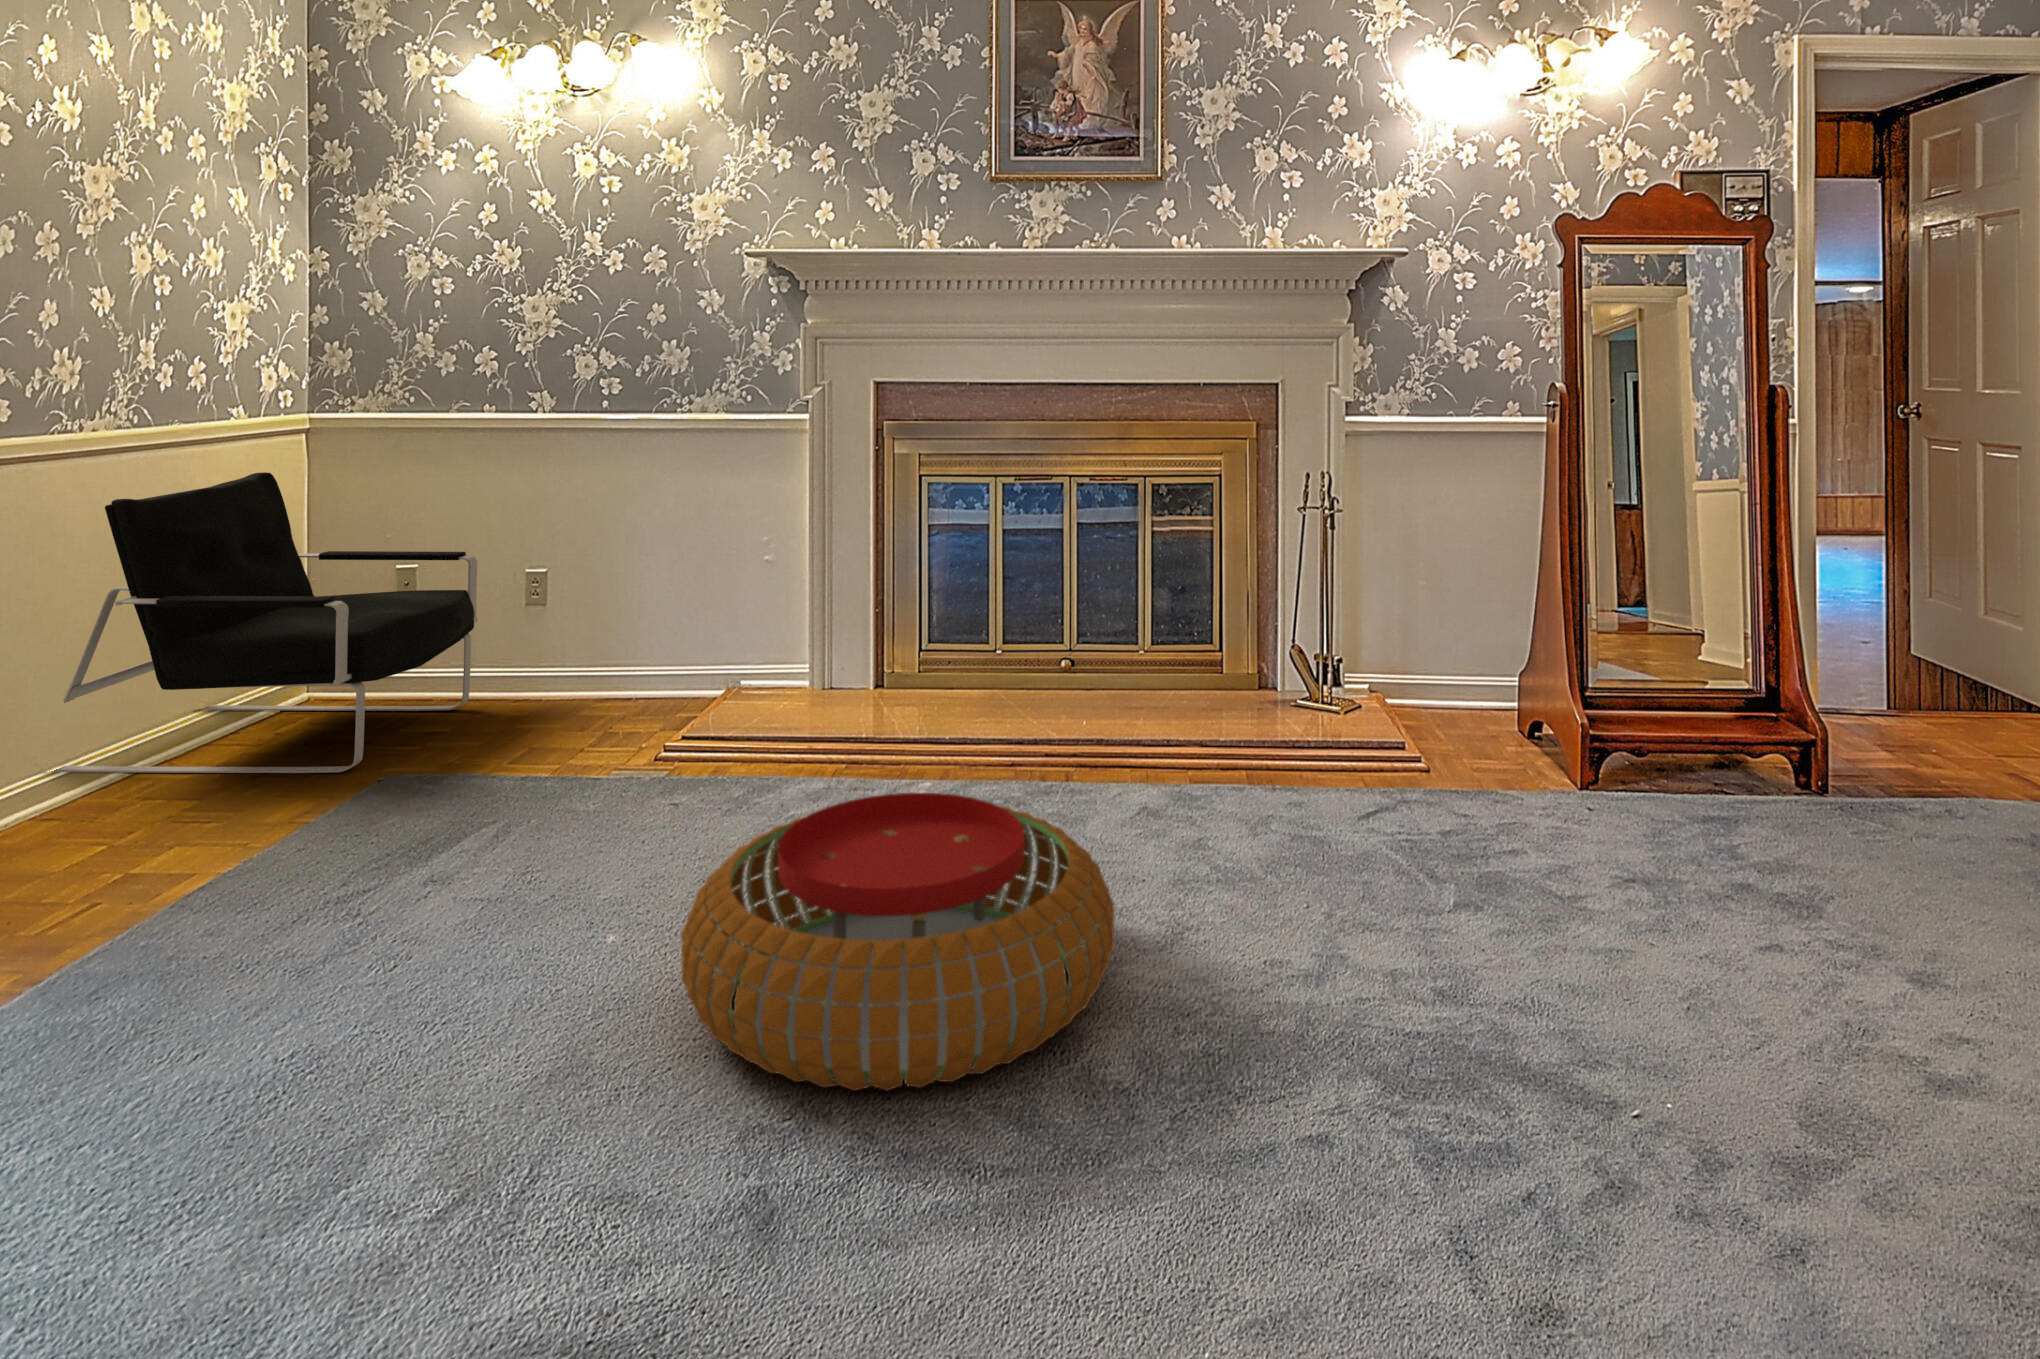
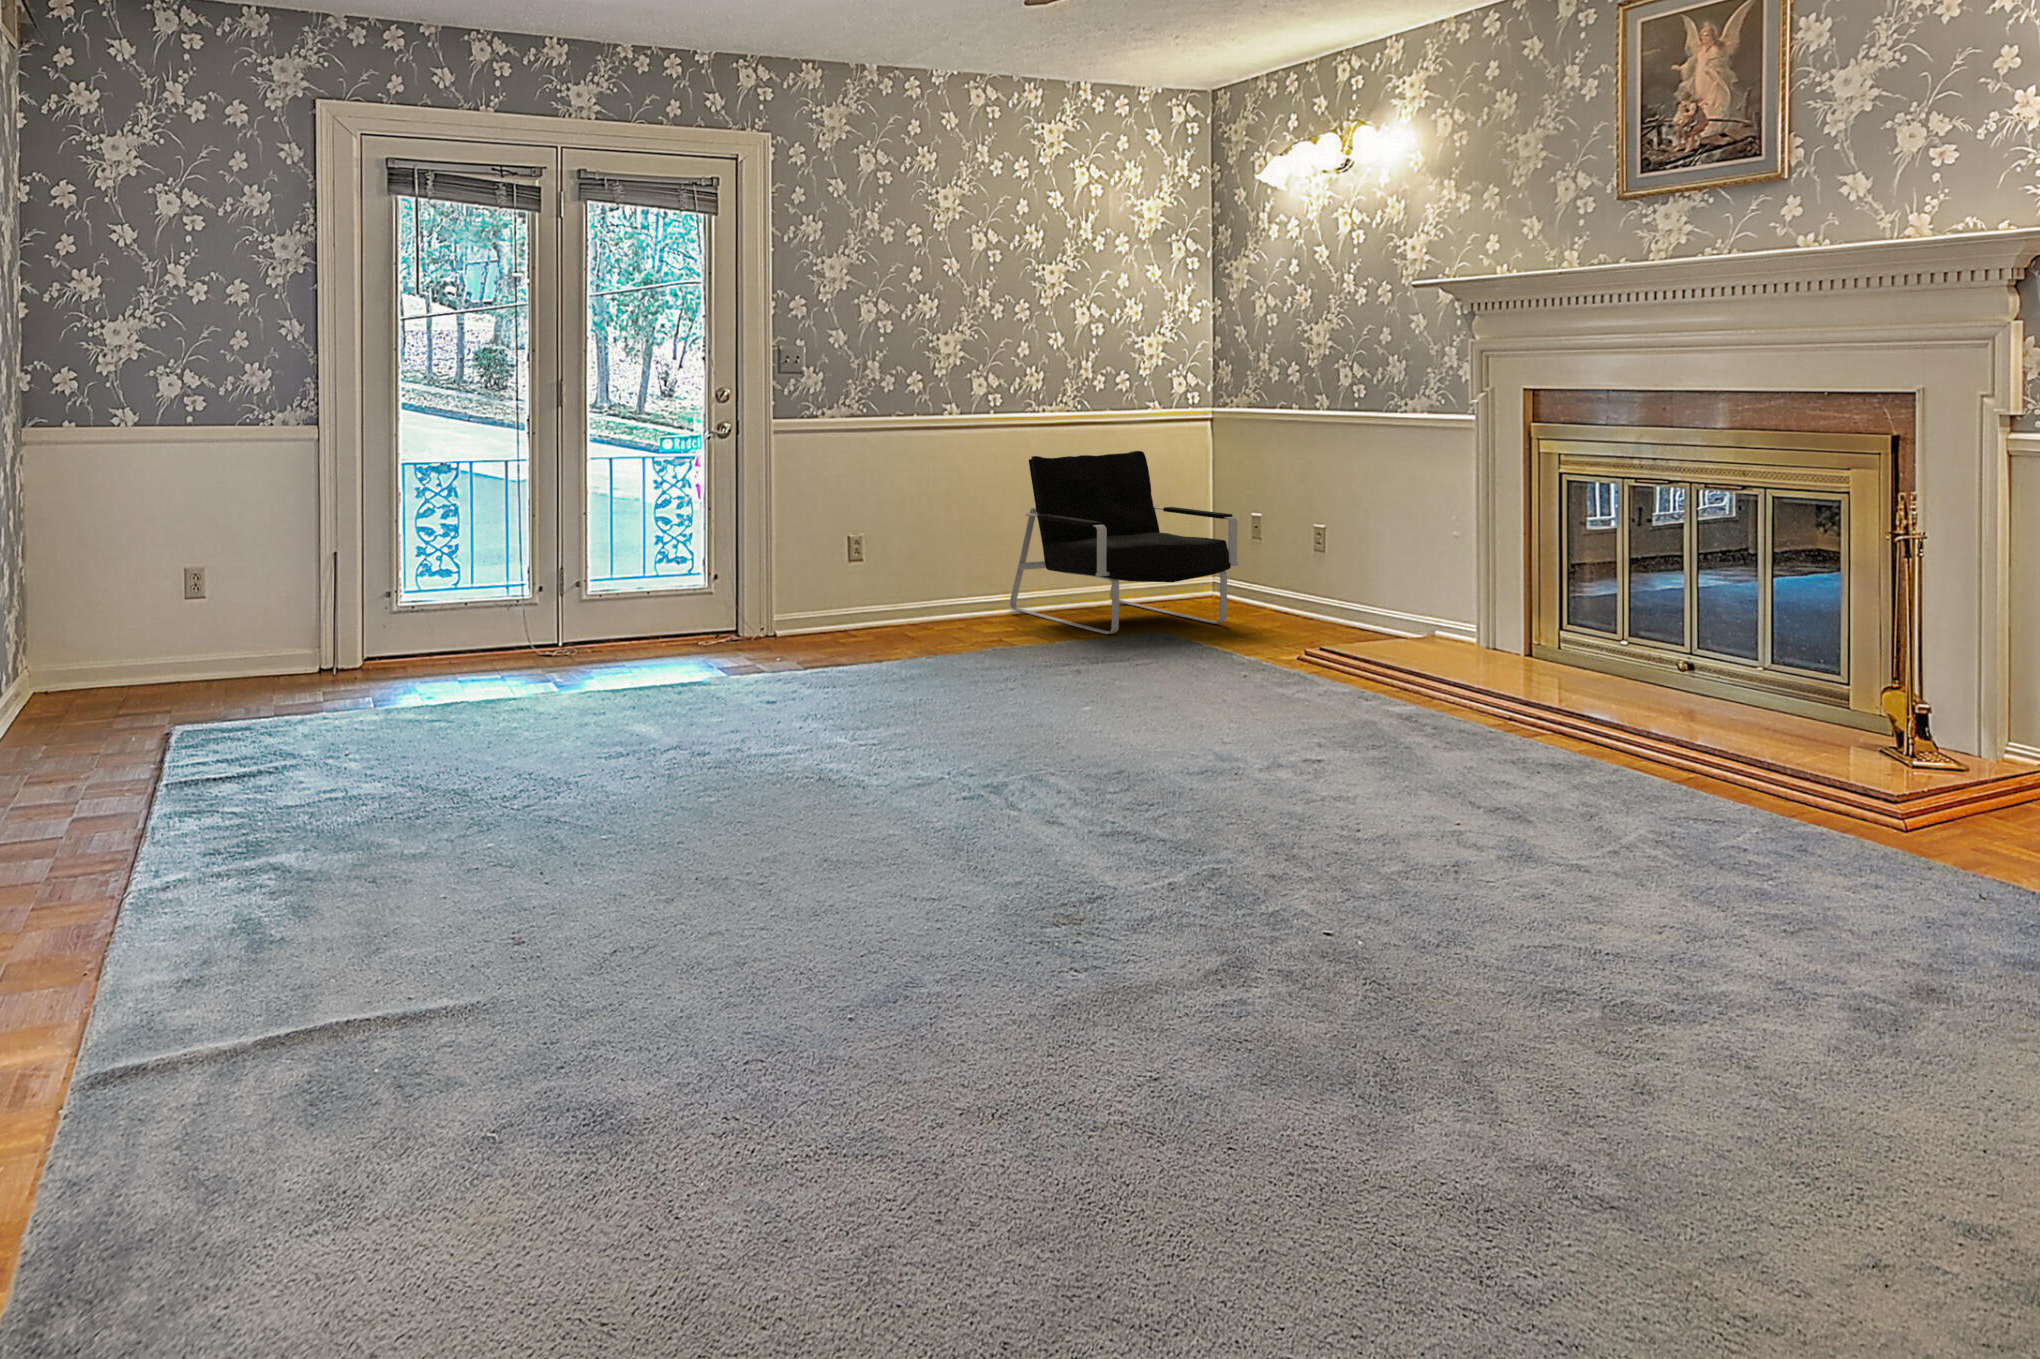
pouf: present [681,793,1114,1091] -> none [983,645,1251,783]

